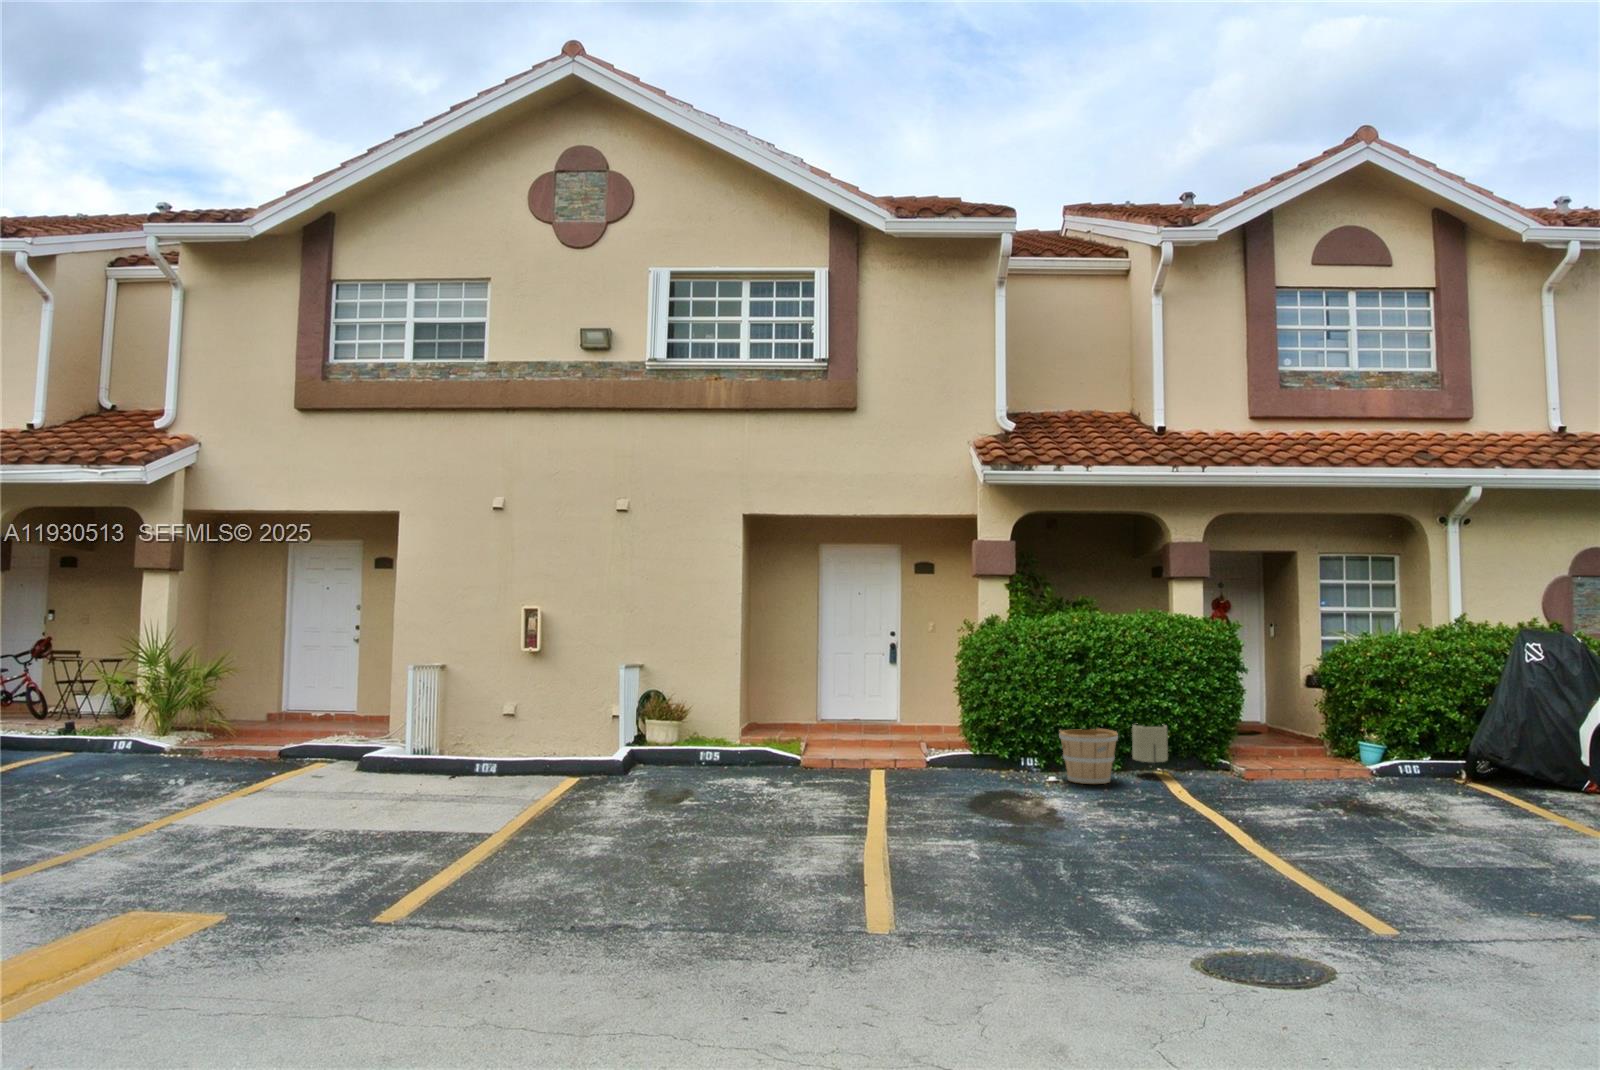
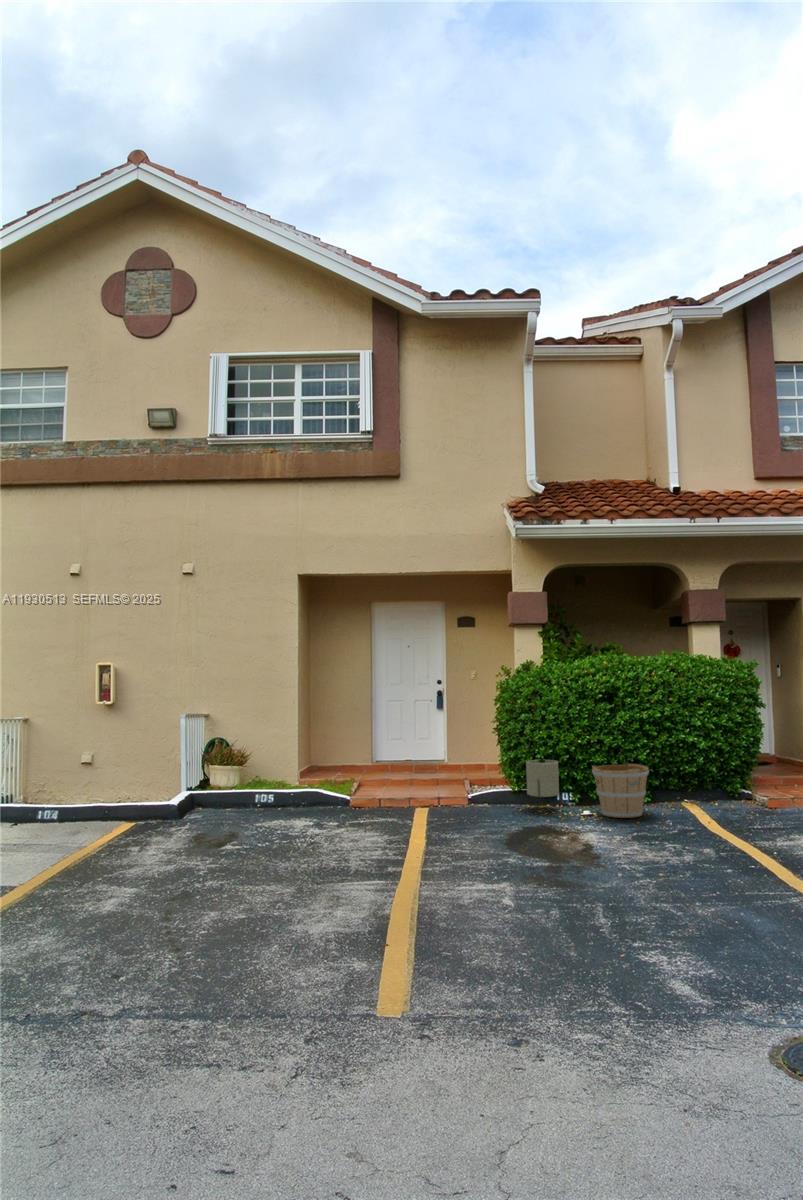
planter: present [1132,725,1168,773] -> present [526,760,560,812]

